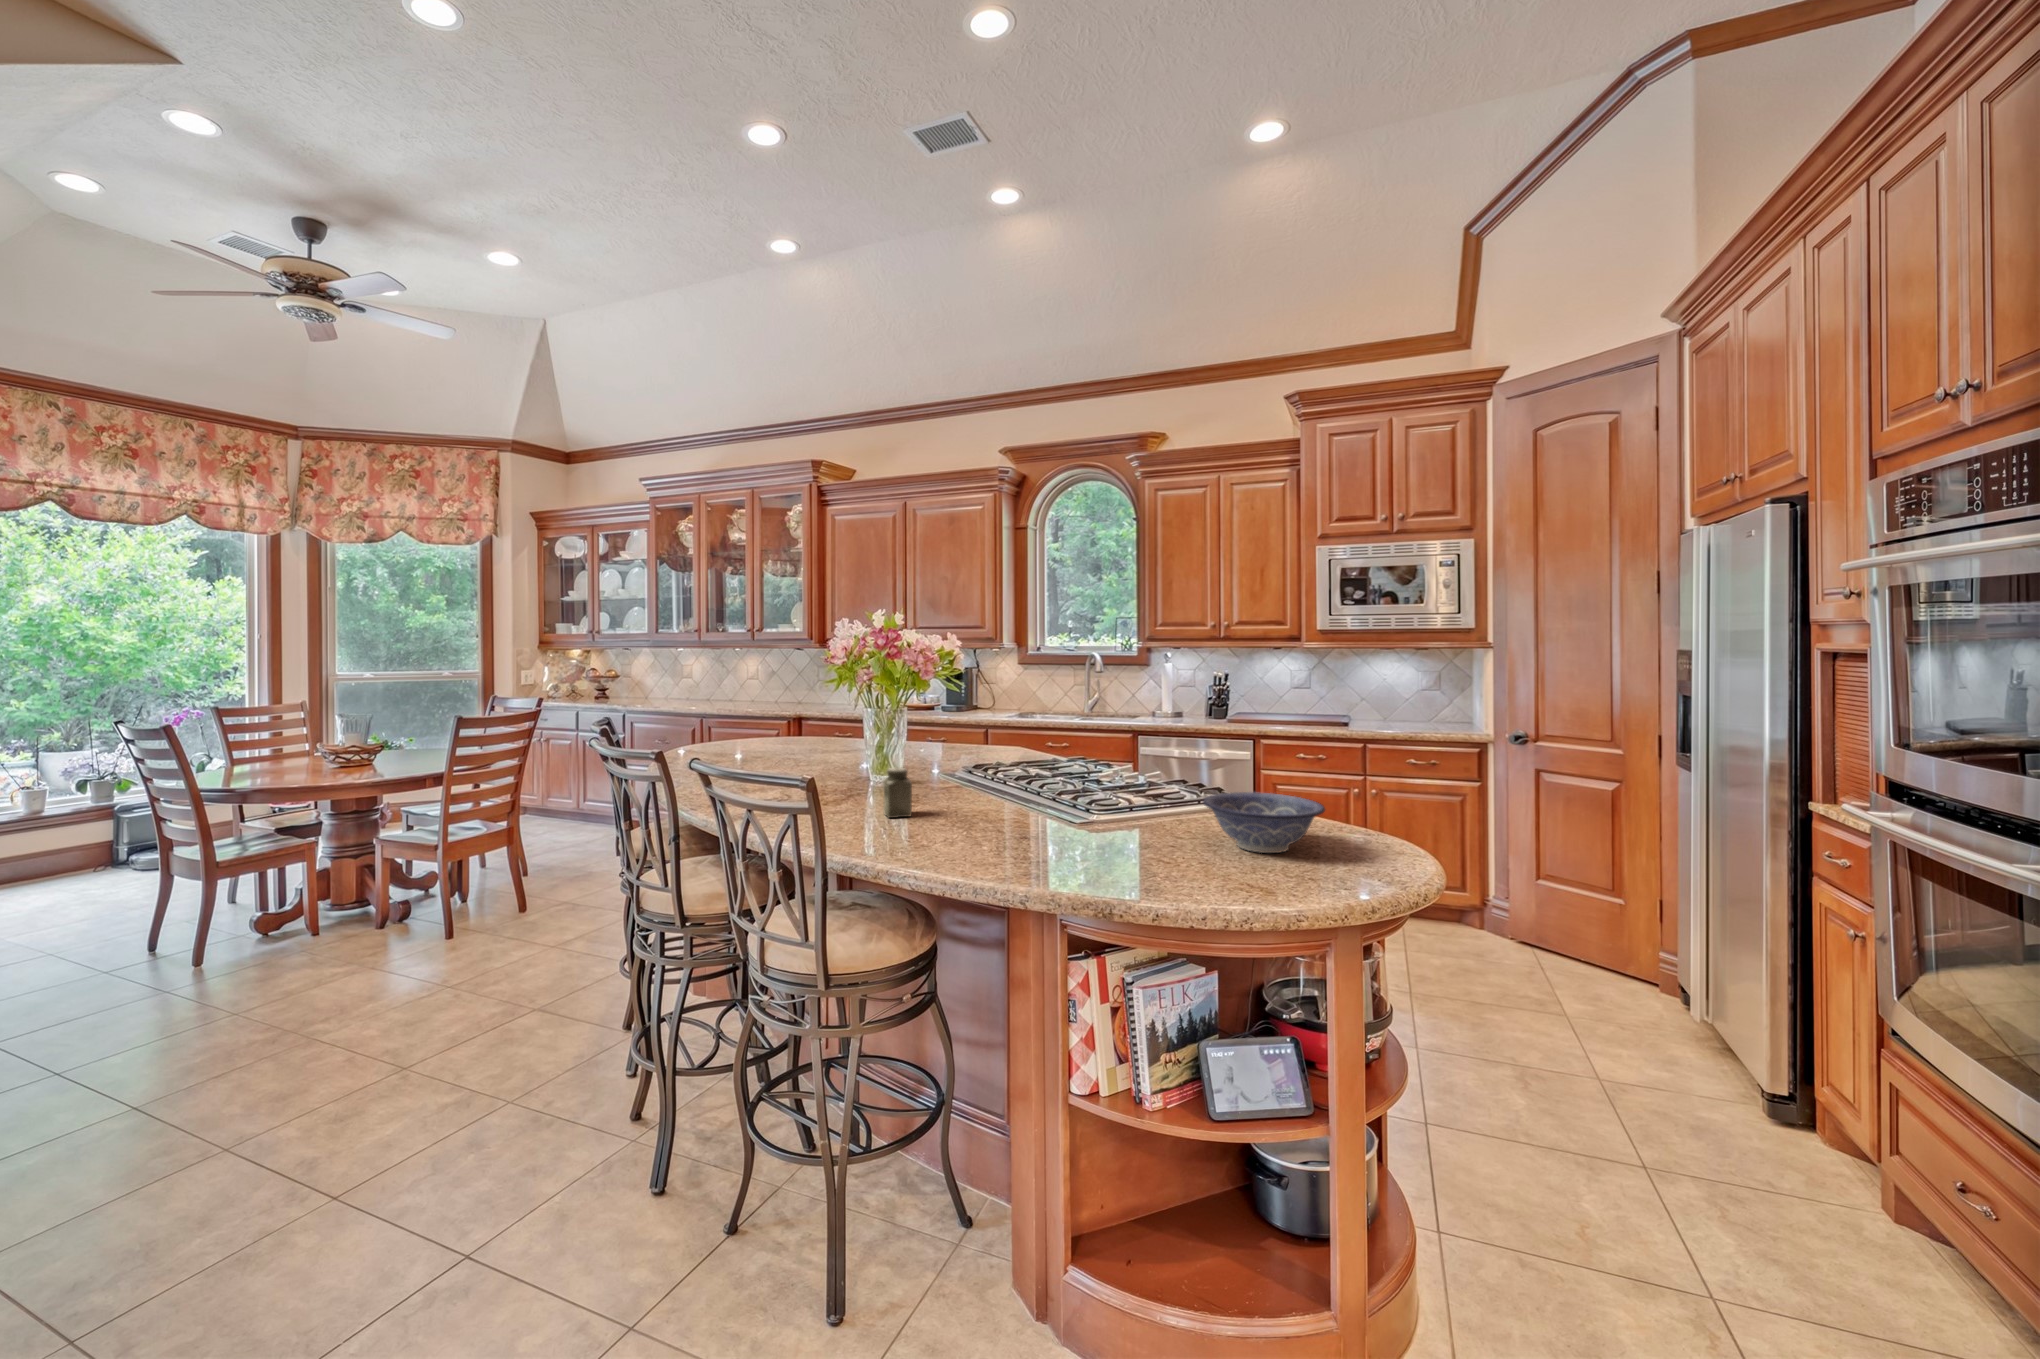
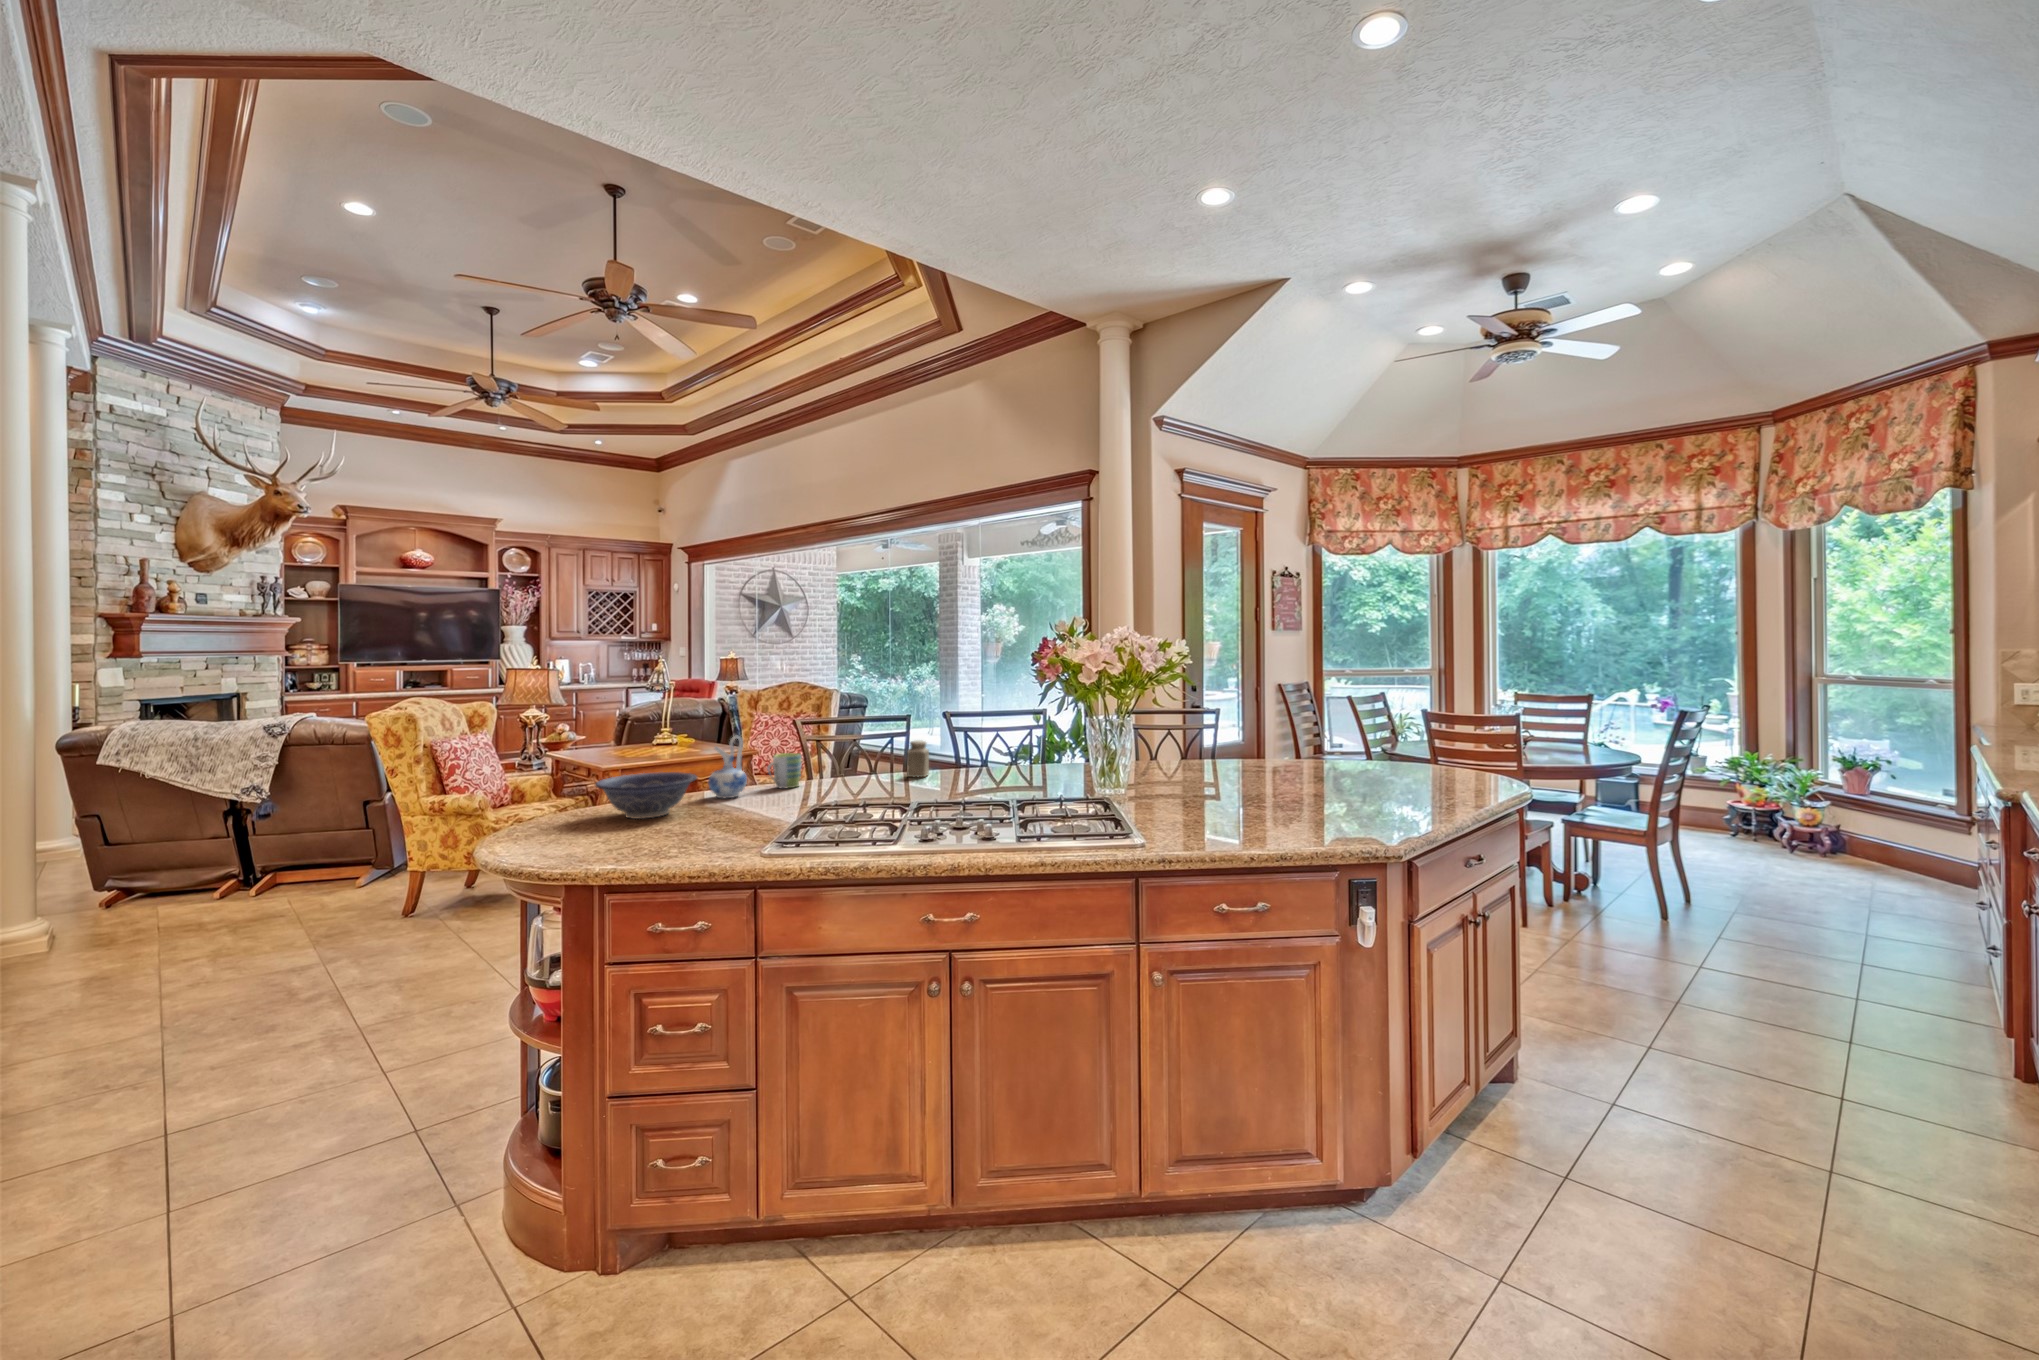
ceramic pitcher: none [1101,765,1152,851] -> present [709,736,747,798]
mug: none [1011,793,1065,846] -> present [767,753,802,788]

